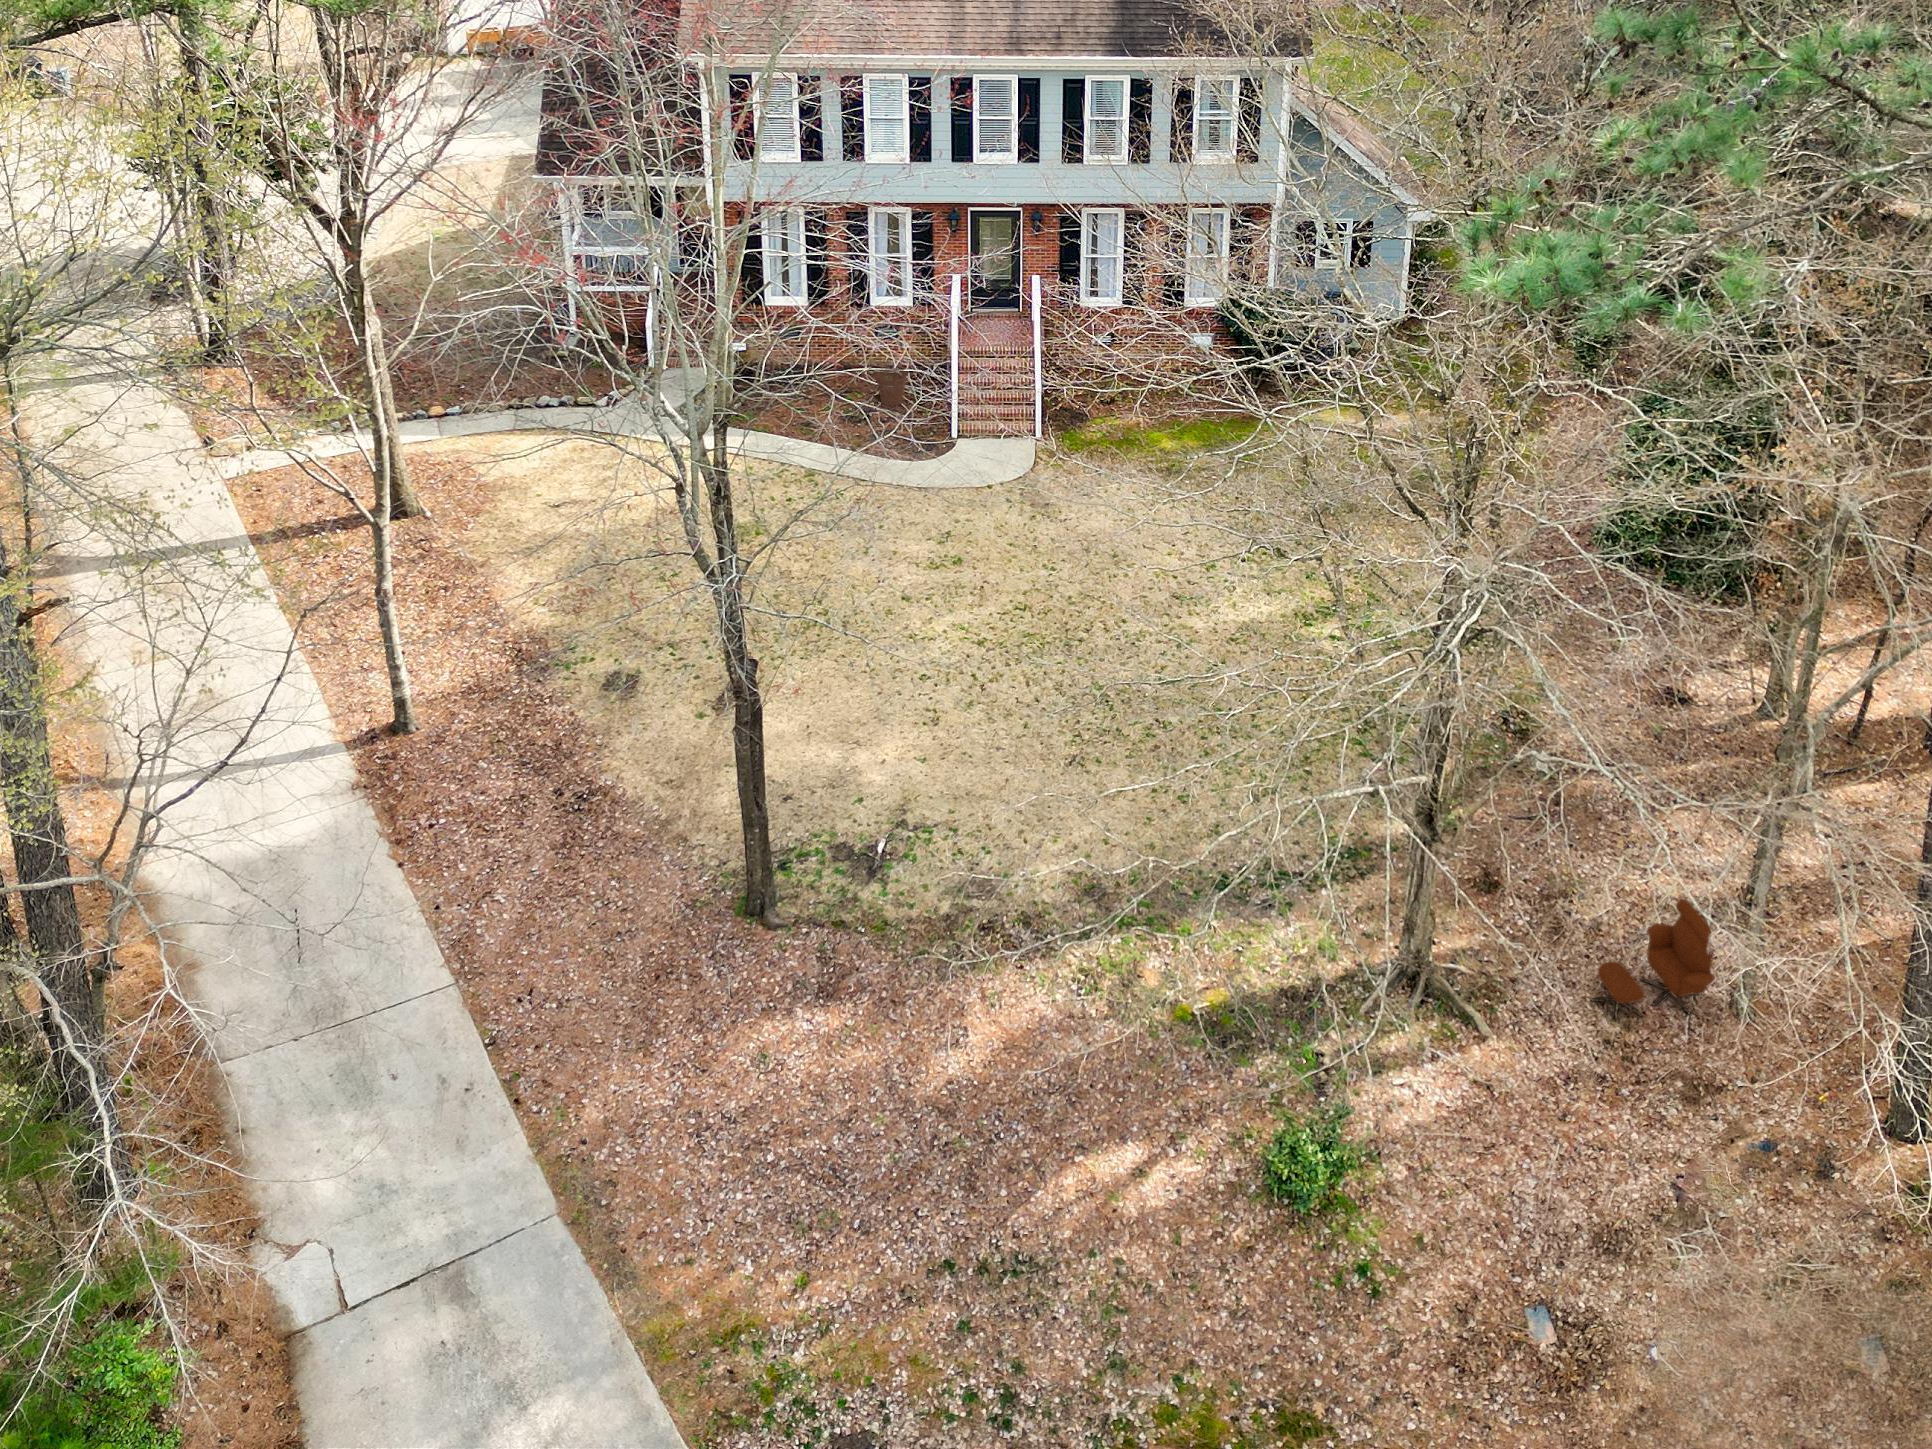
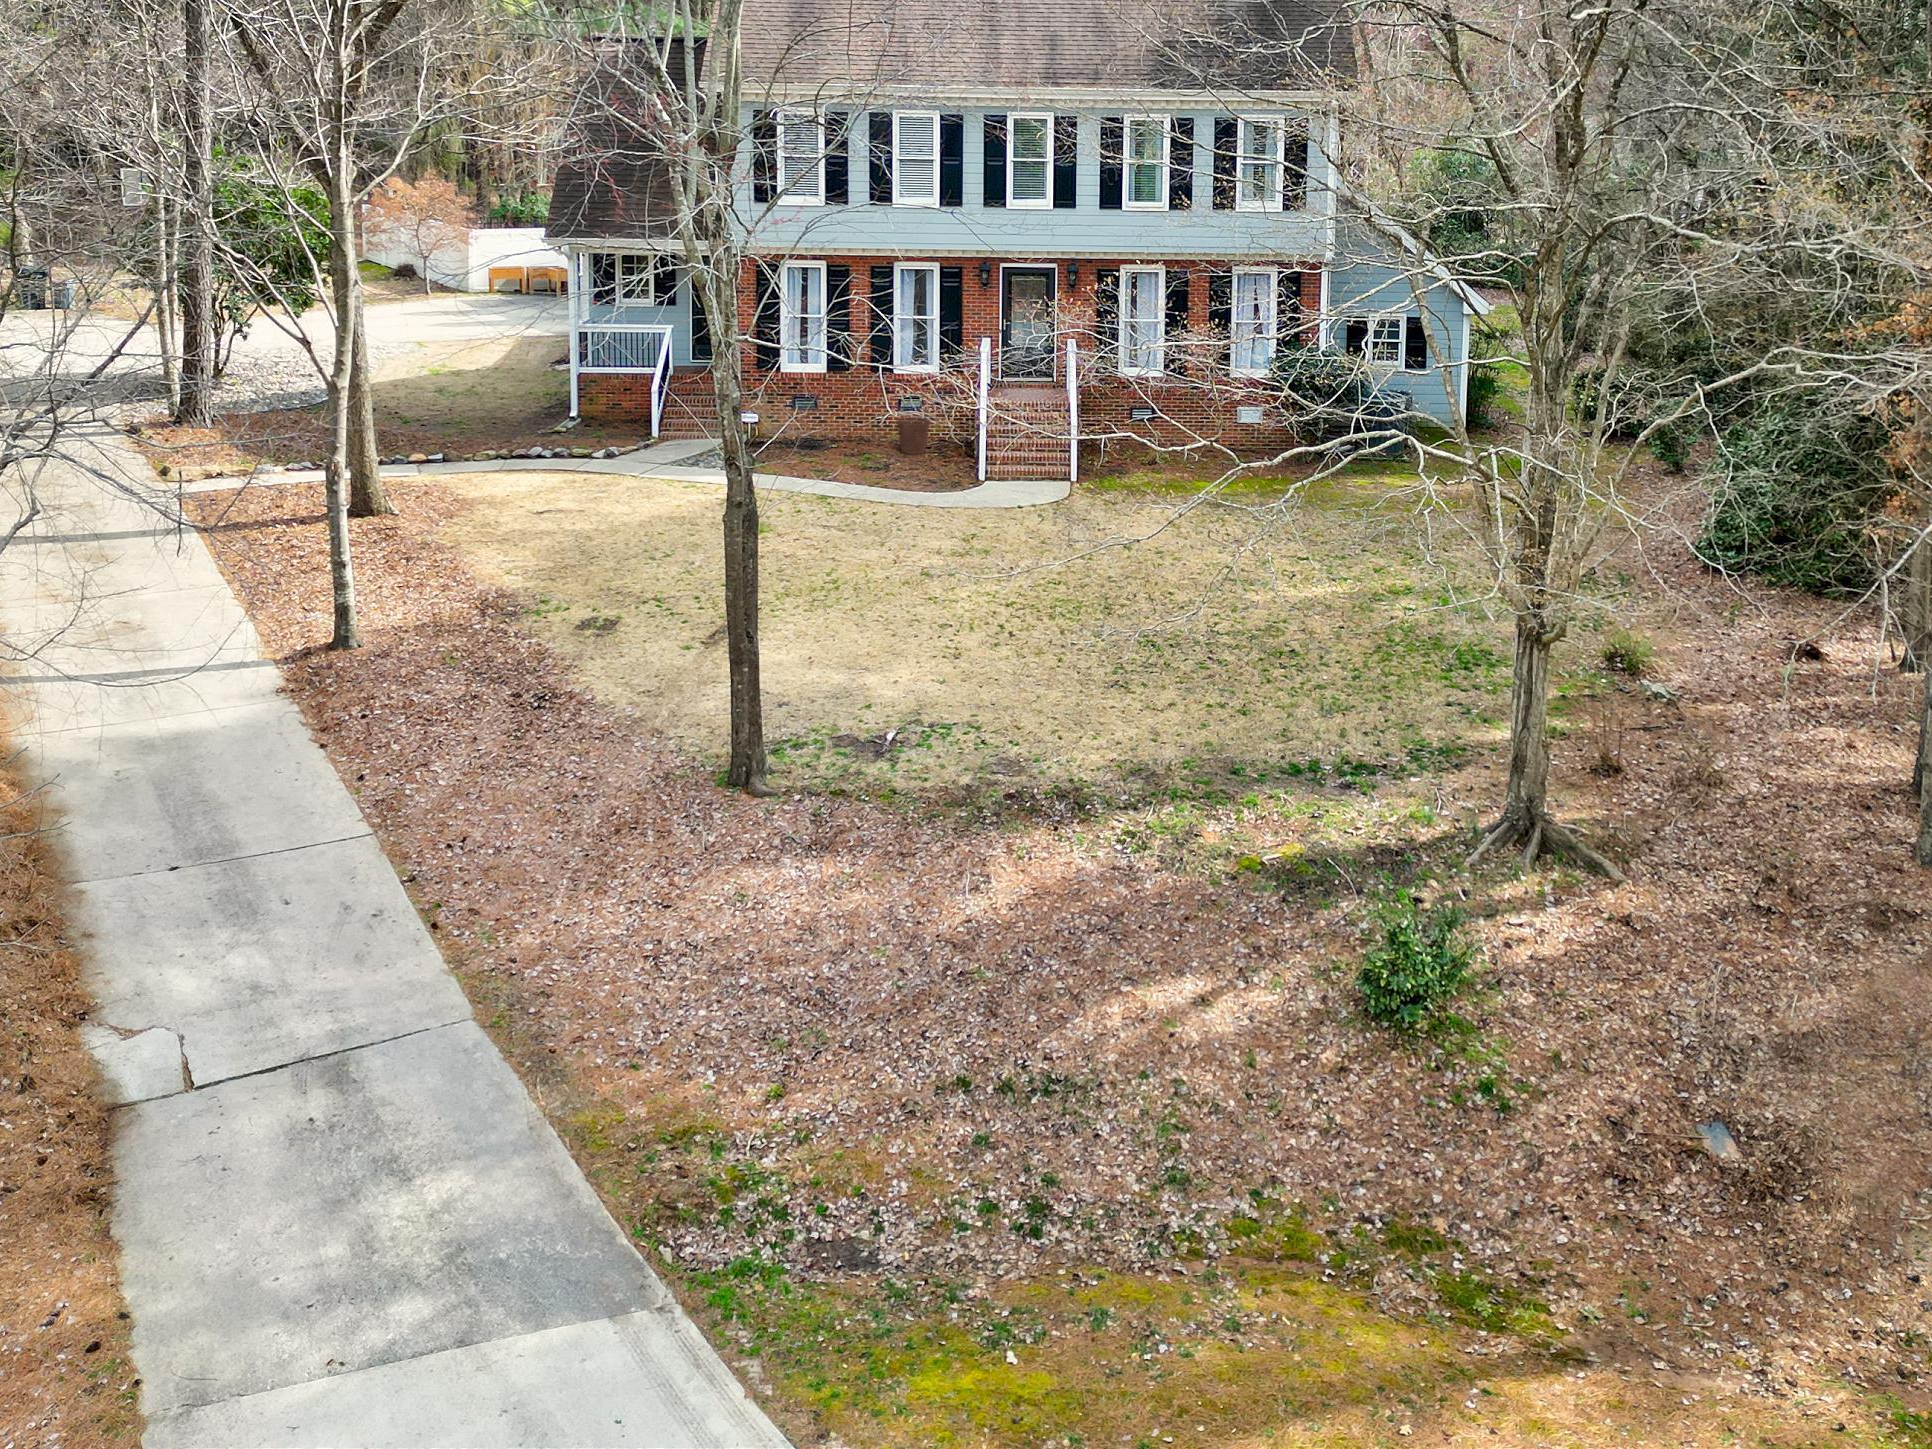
lounge chair: present [1590,899,1715,1021] -> none [1736,755,1884,896]

